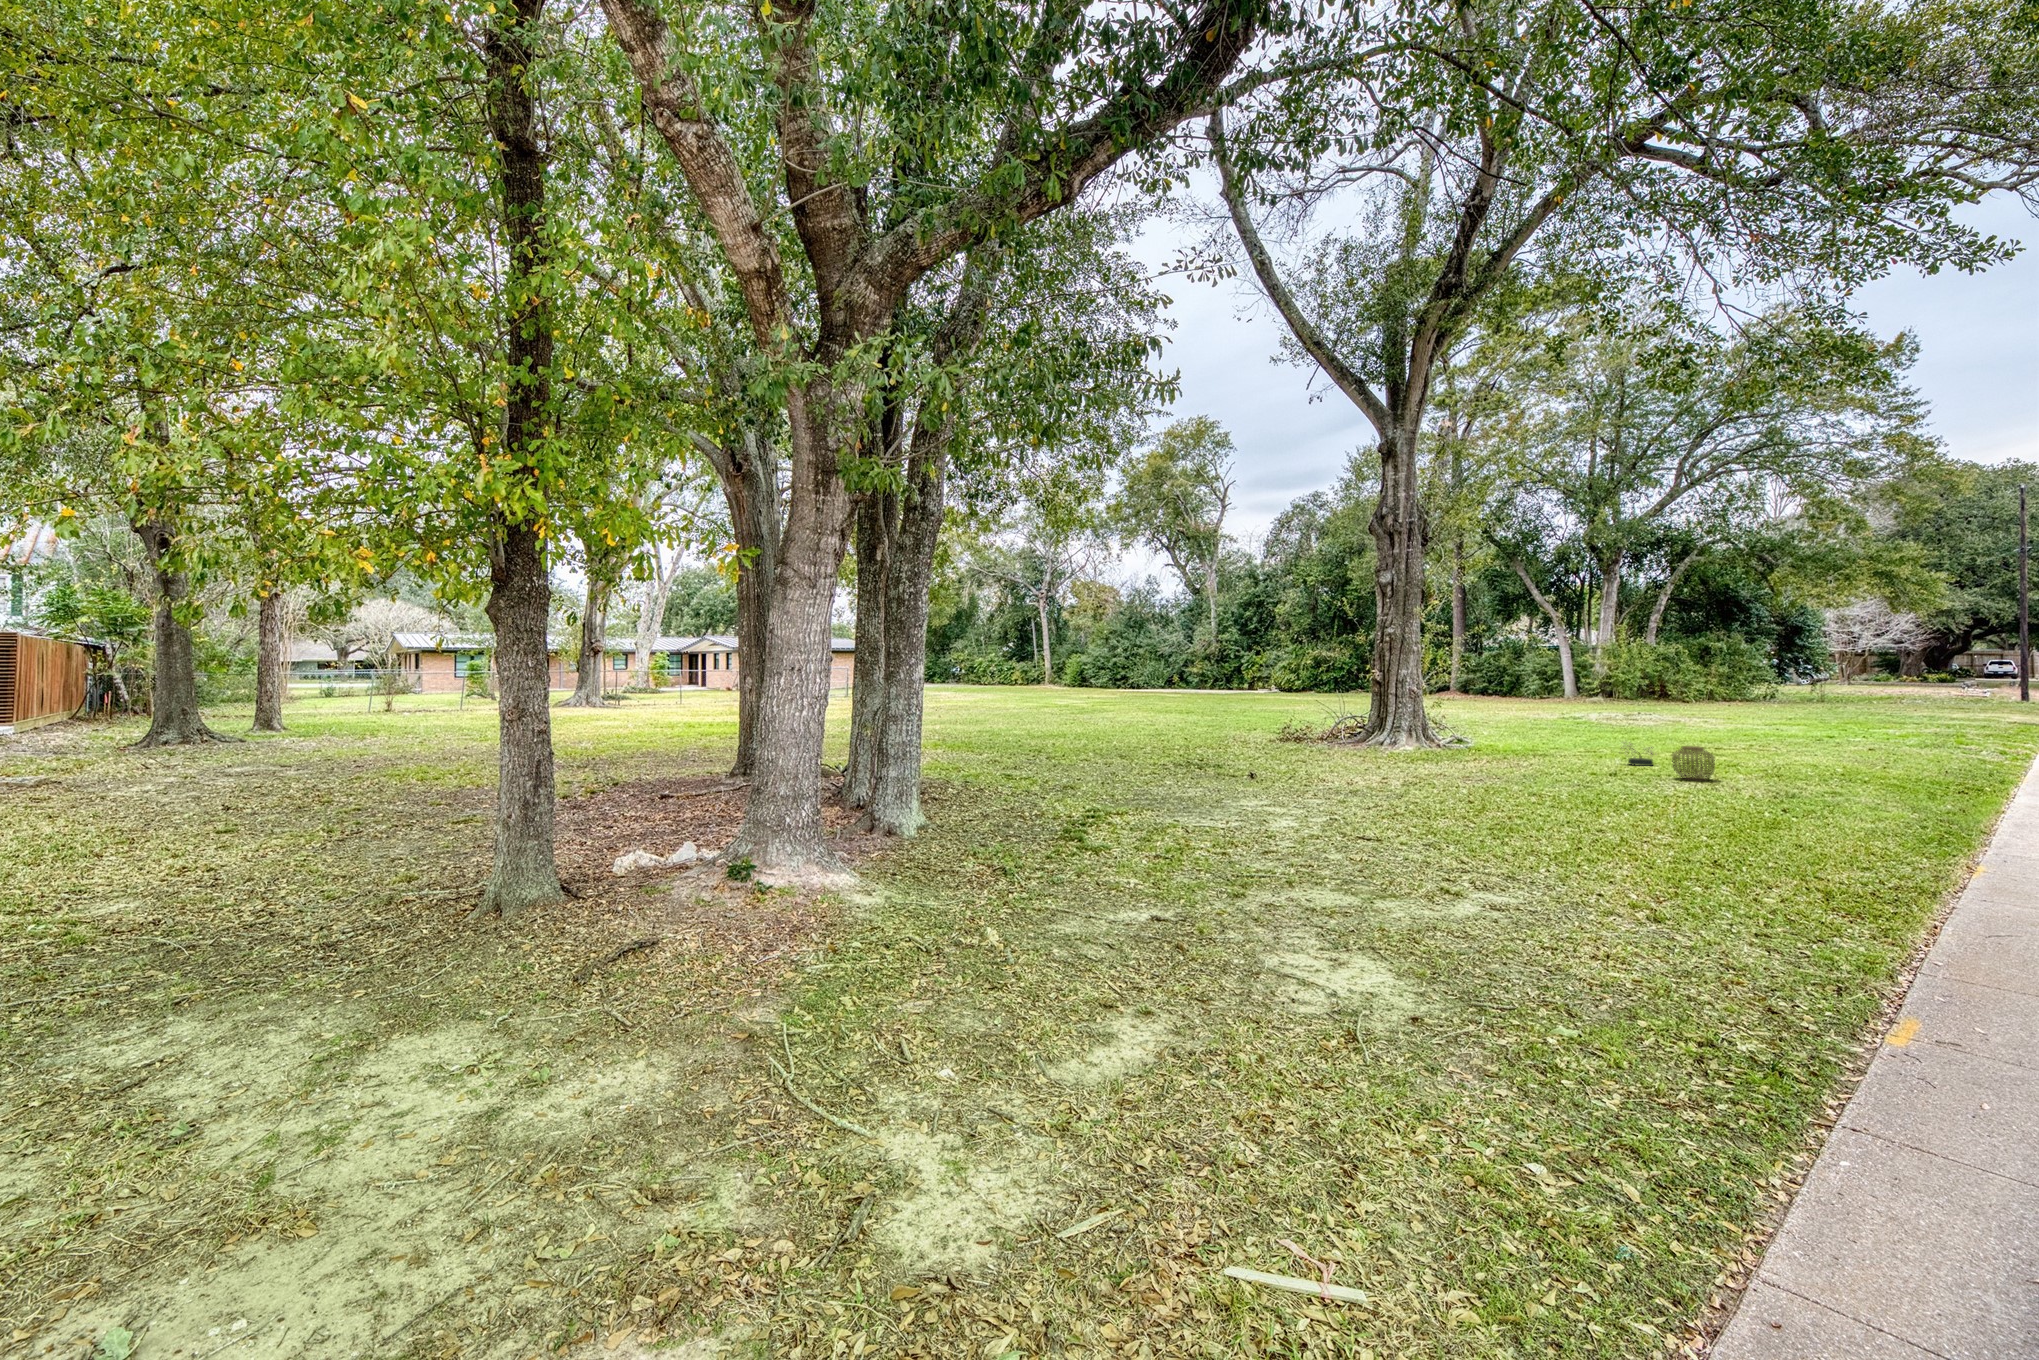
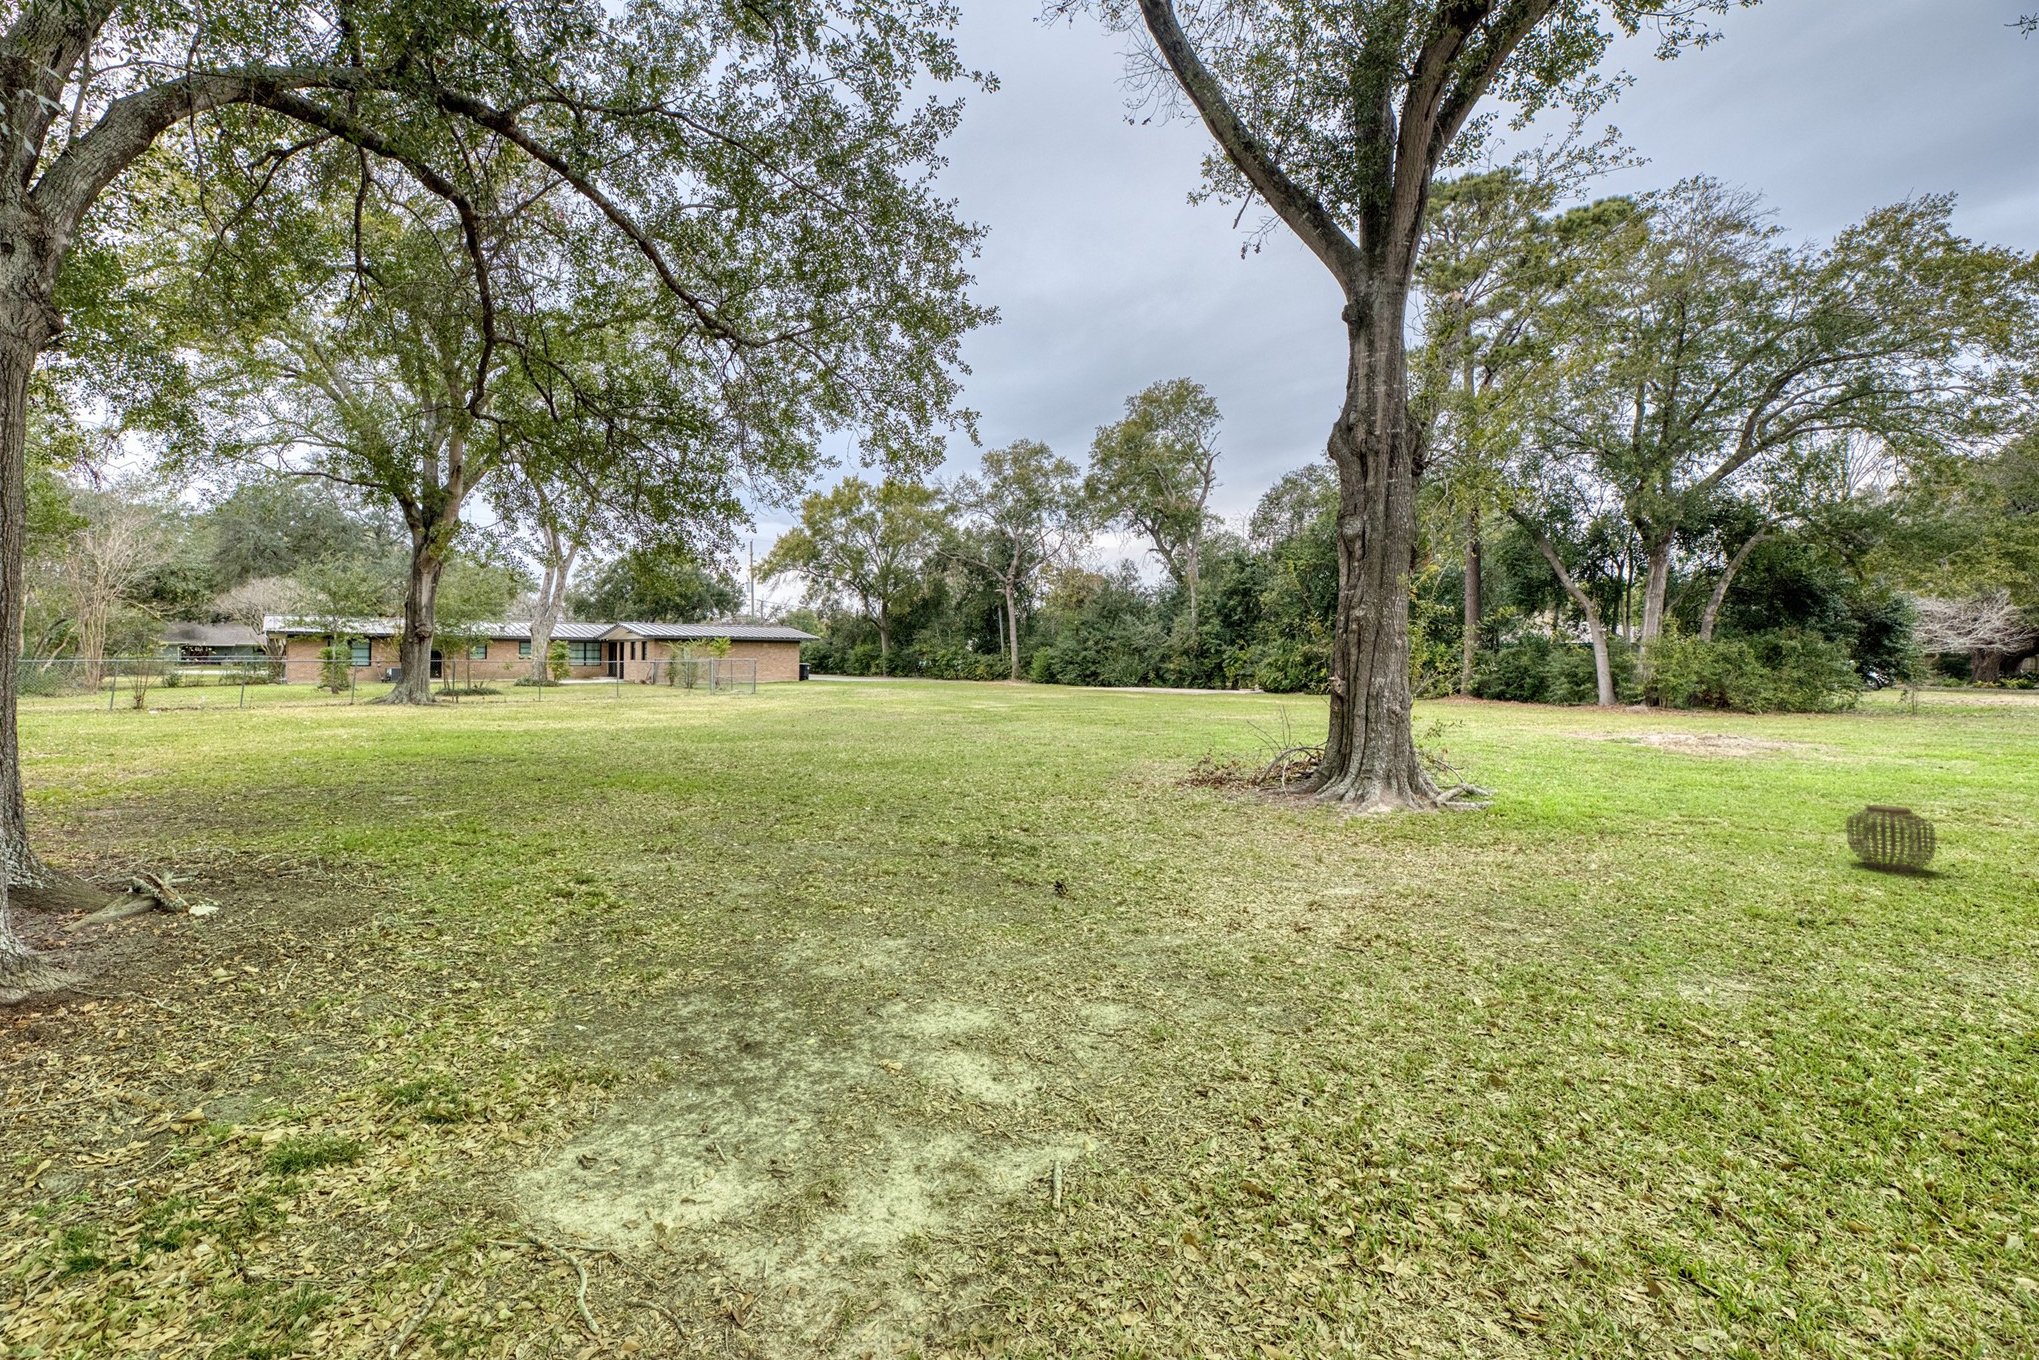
decorative plant: present [1621,742,1653,766] -> none [1729,785,1797,829]

